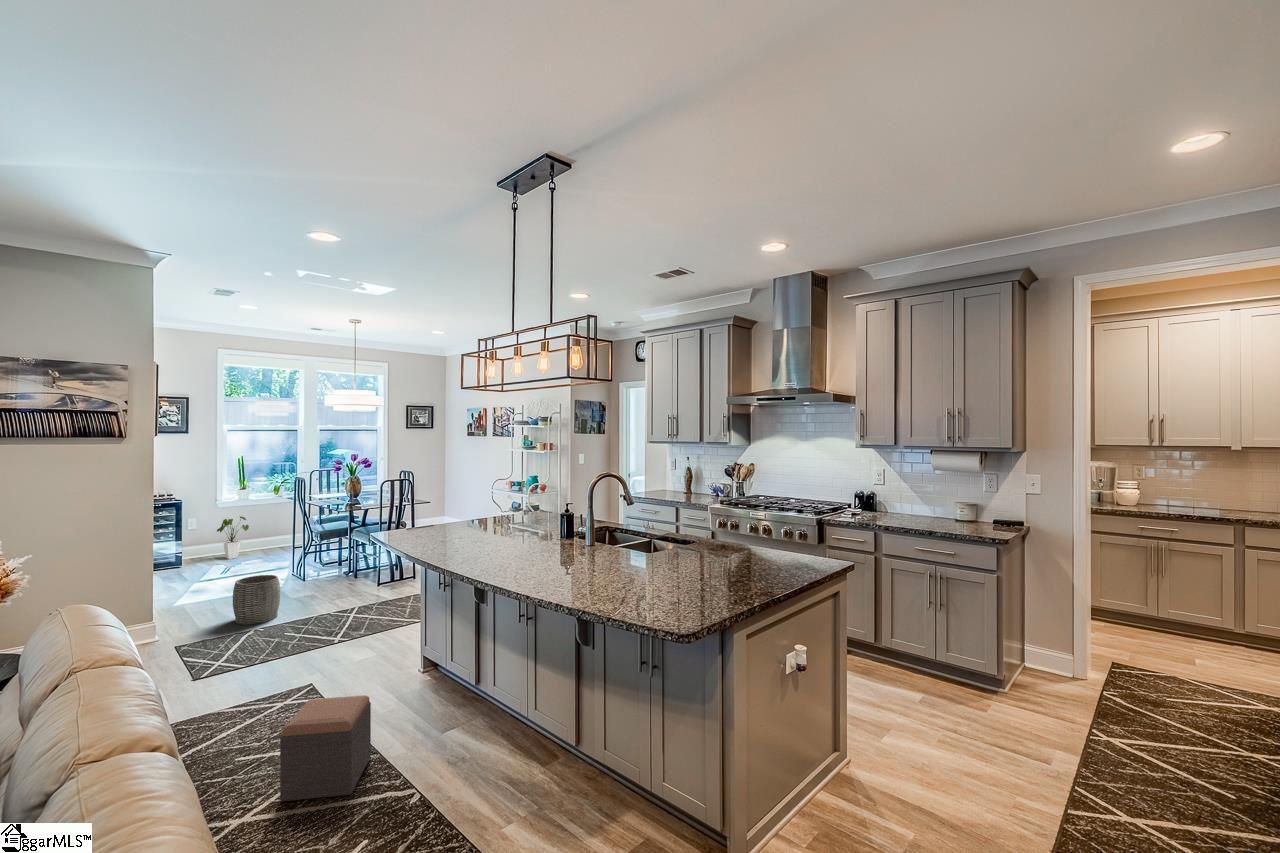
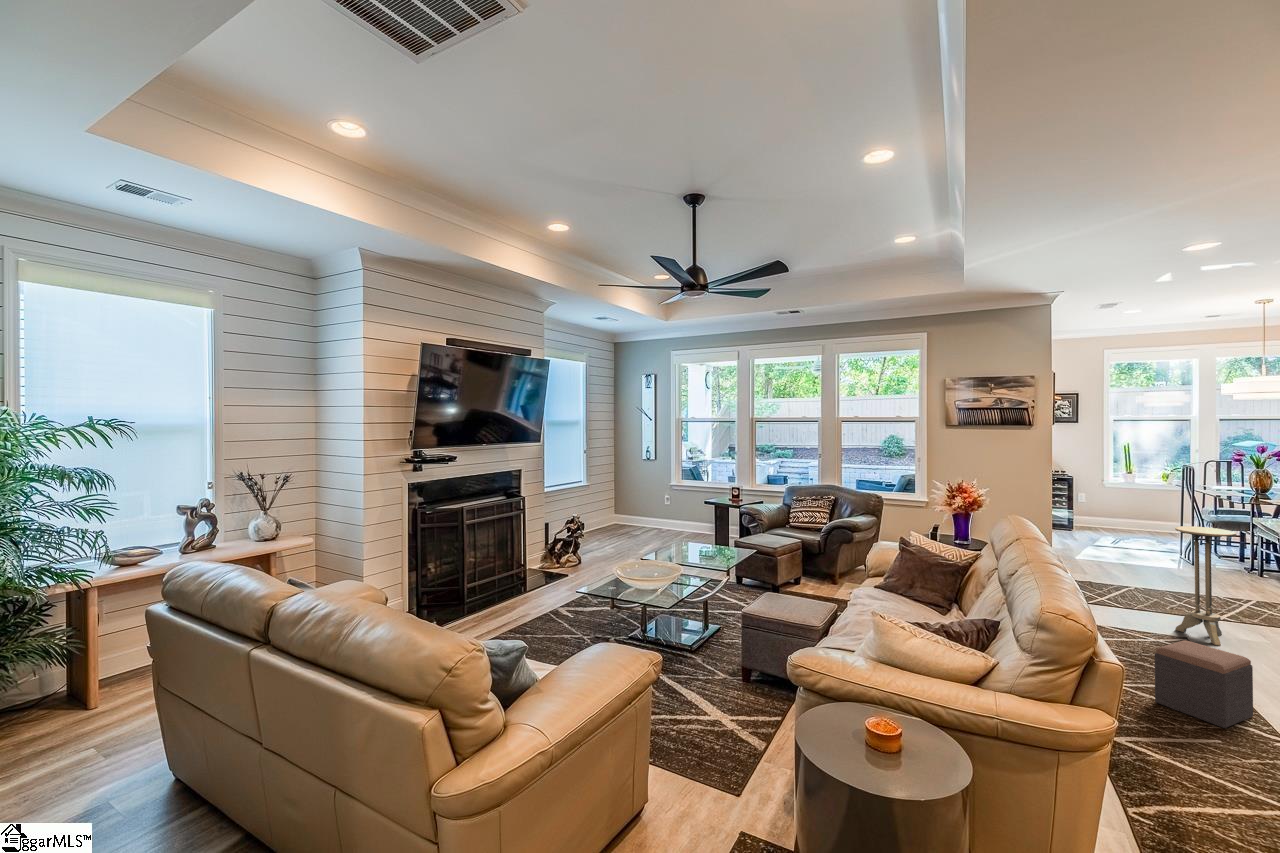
house plant: present [217,516,249,559] -> none [1105,497,1136,534]
side table: none [293,547,346,675] -> present [1175,526,1236,646]
woven basket: present [233,575,280,625] -> none [1119,546,1165,588]

